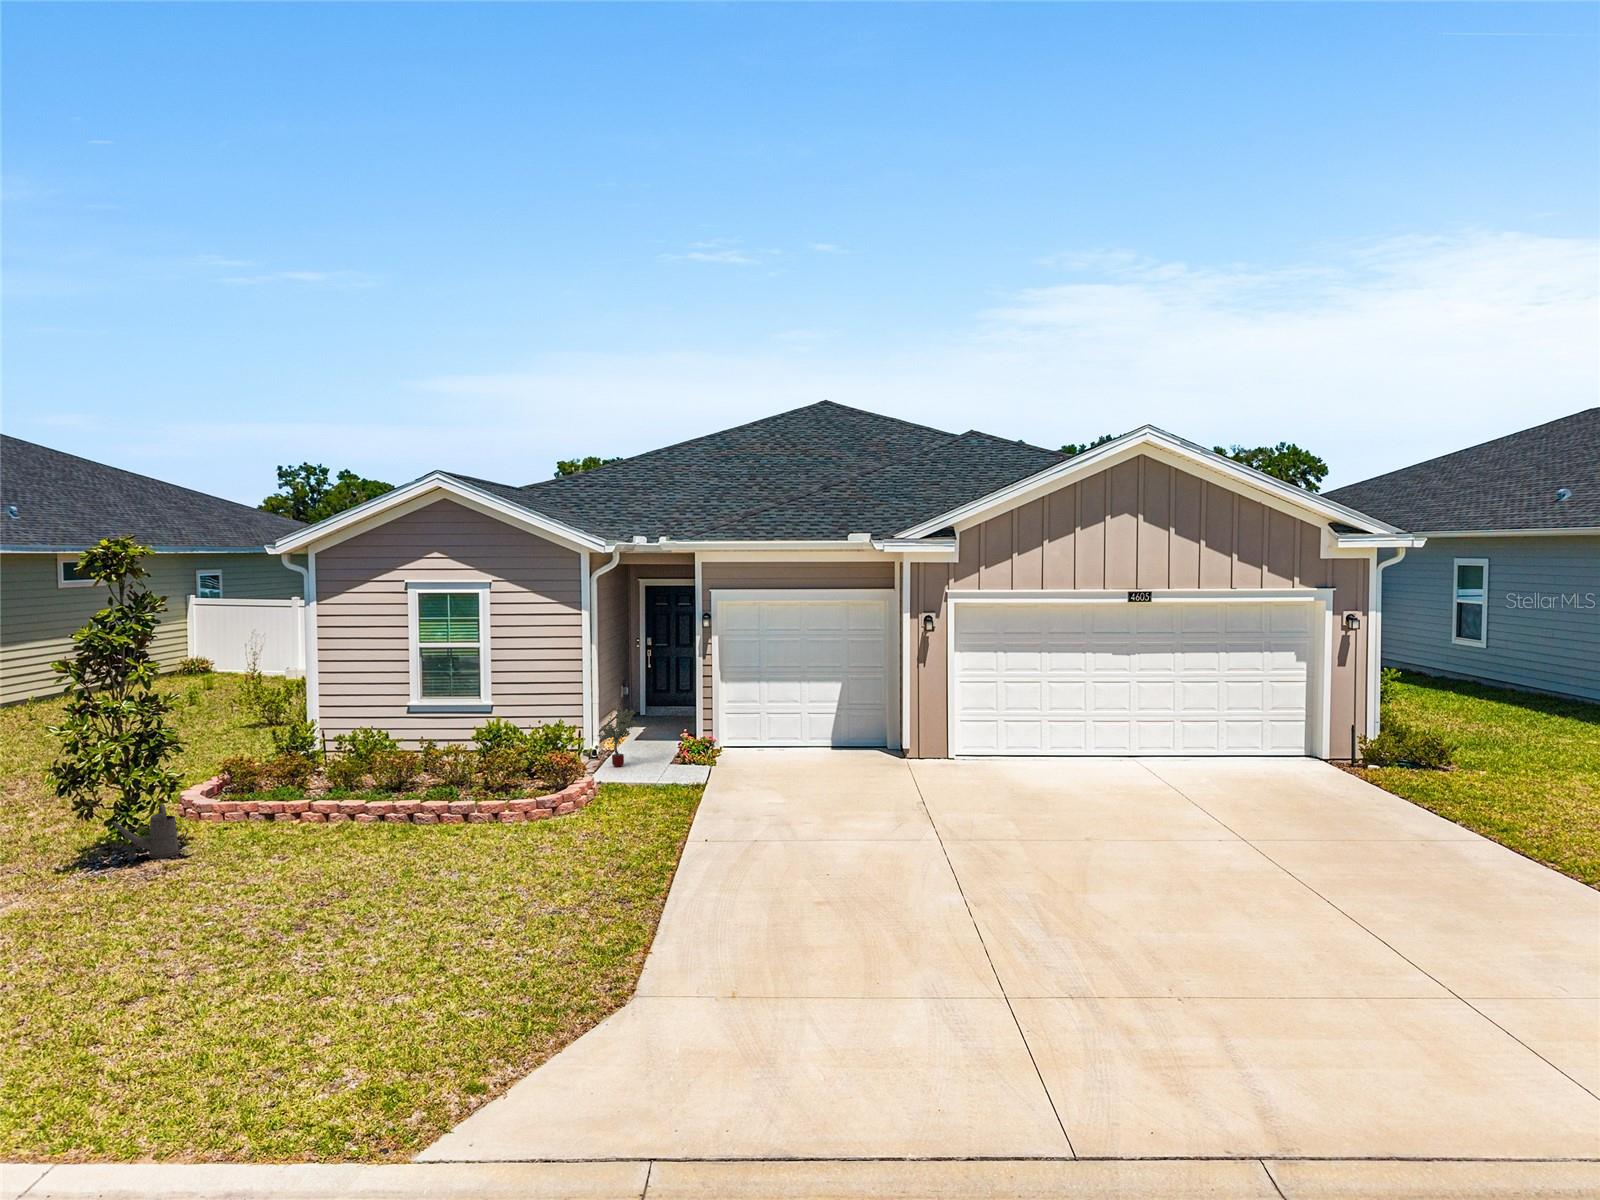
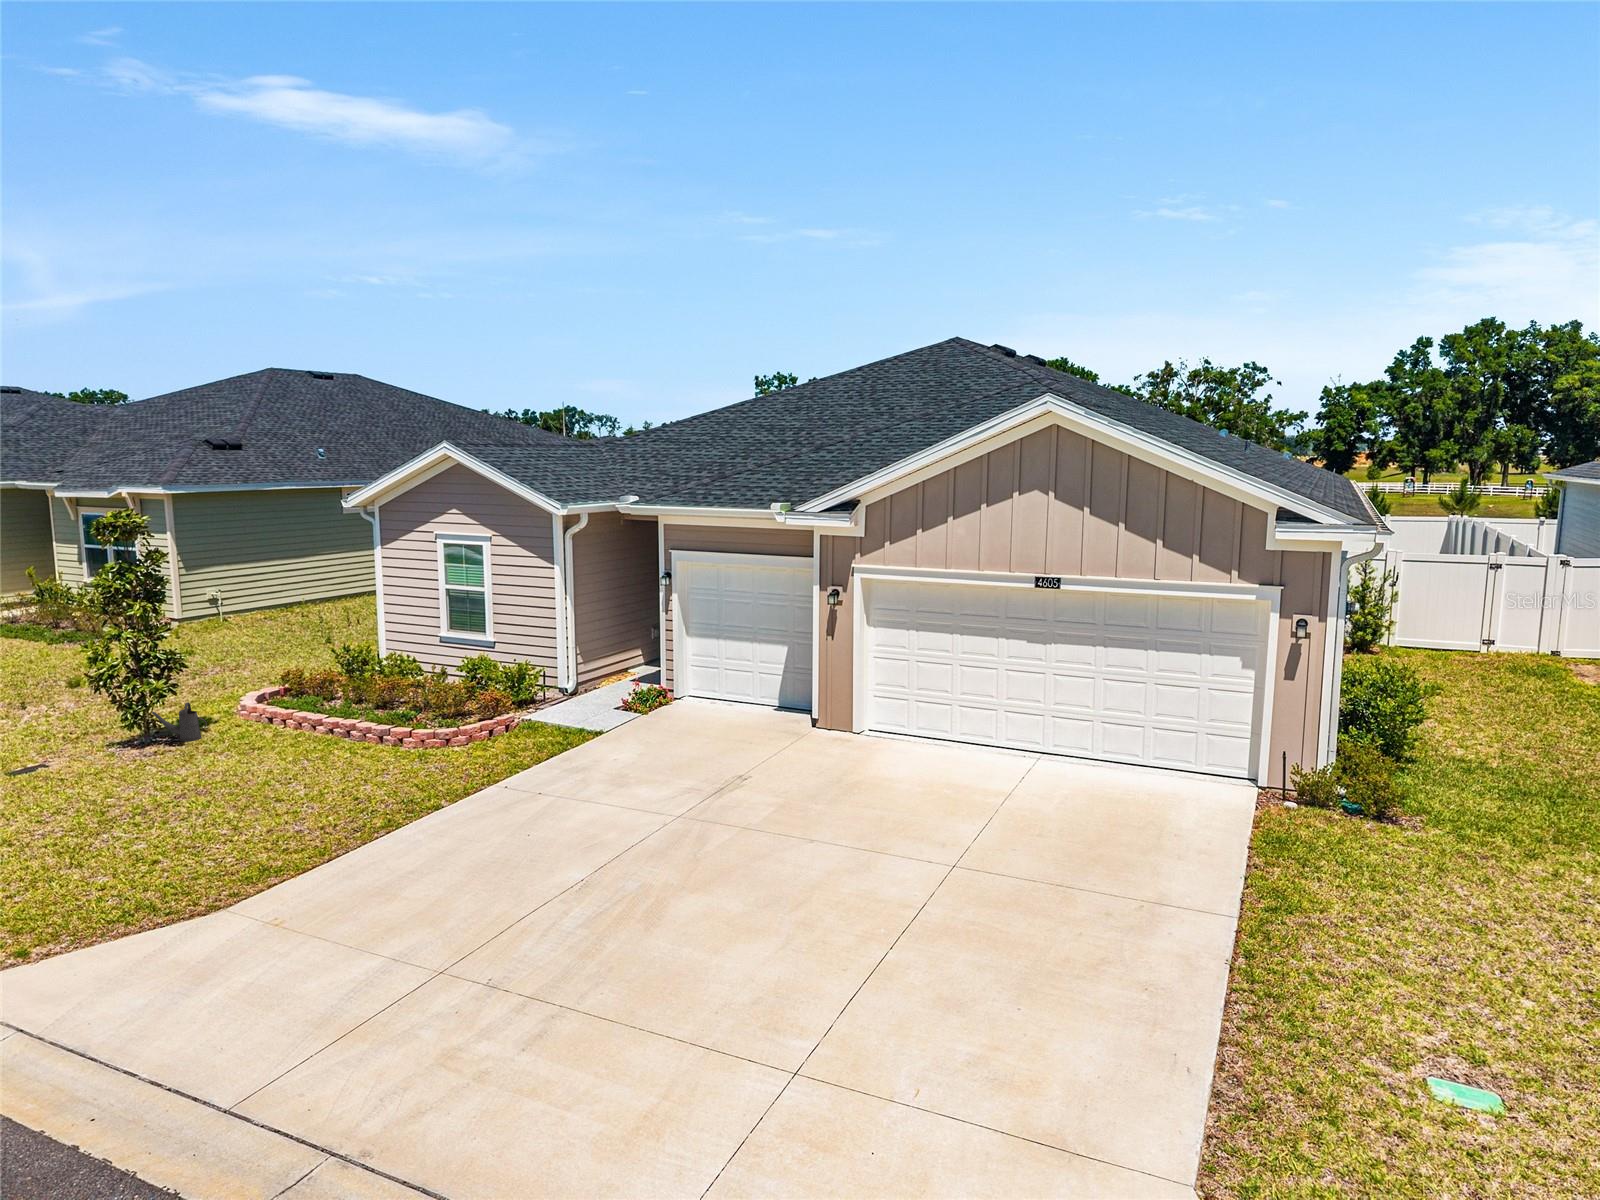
potted tree: present [598,705,636,767] -> none [560,650,602,706]

